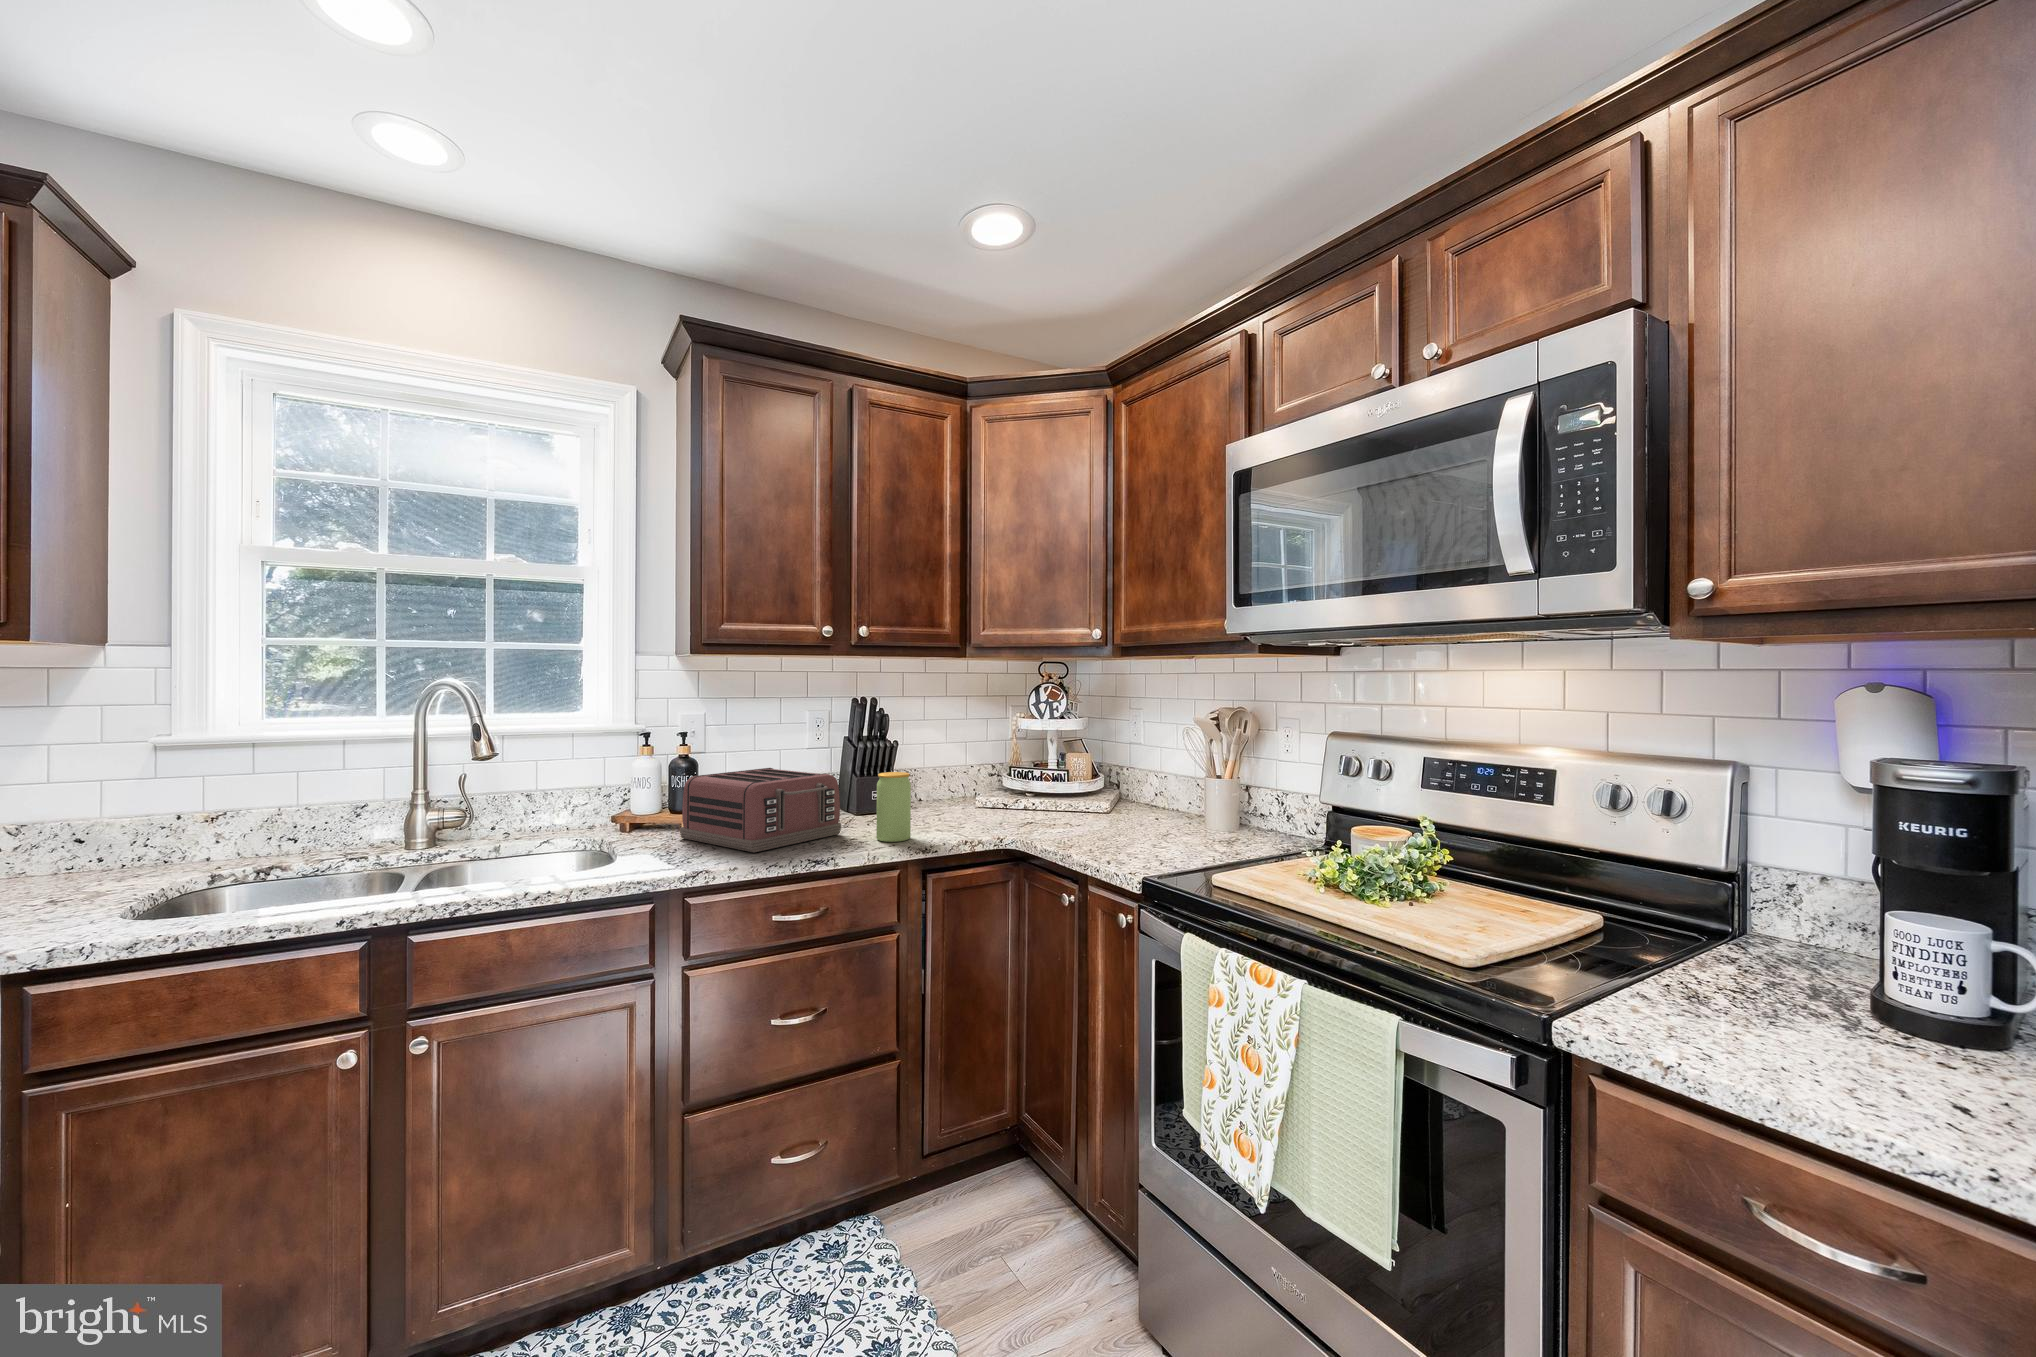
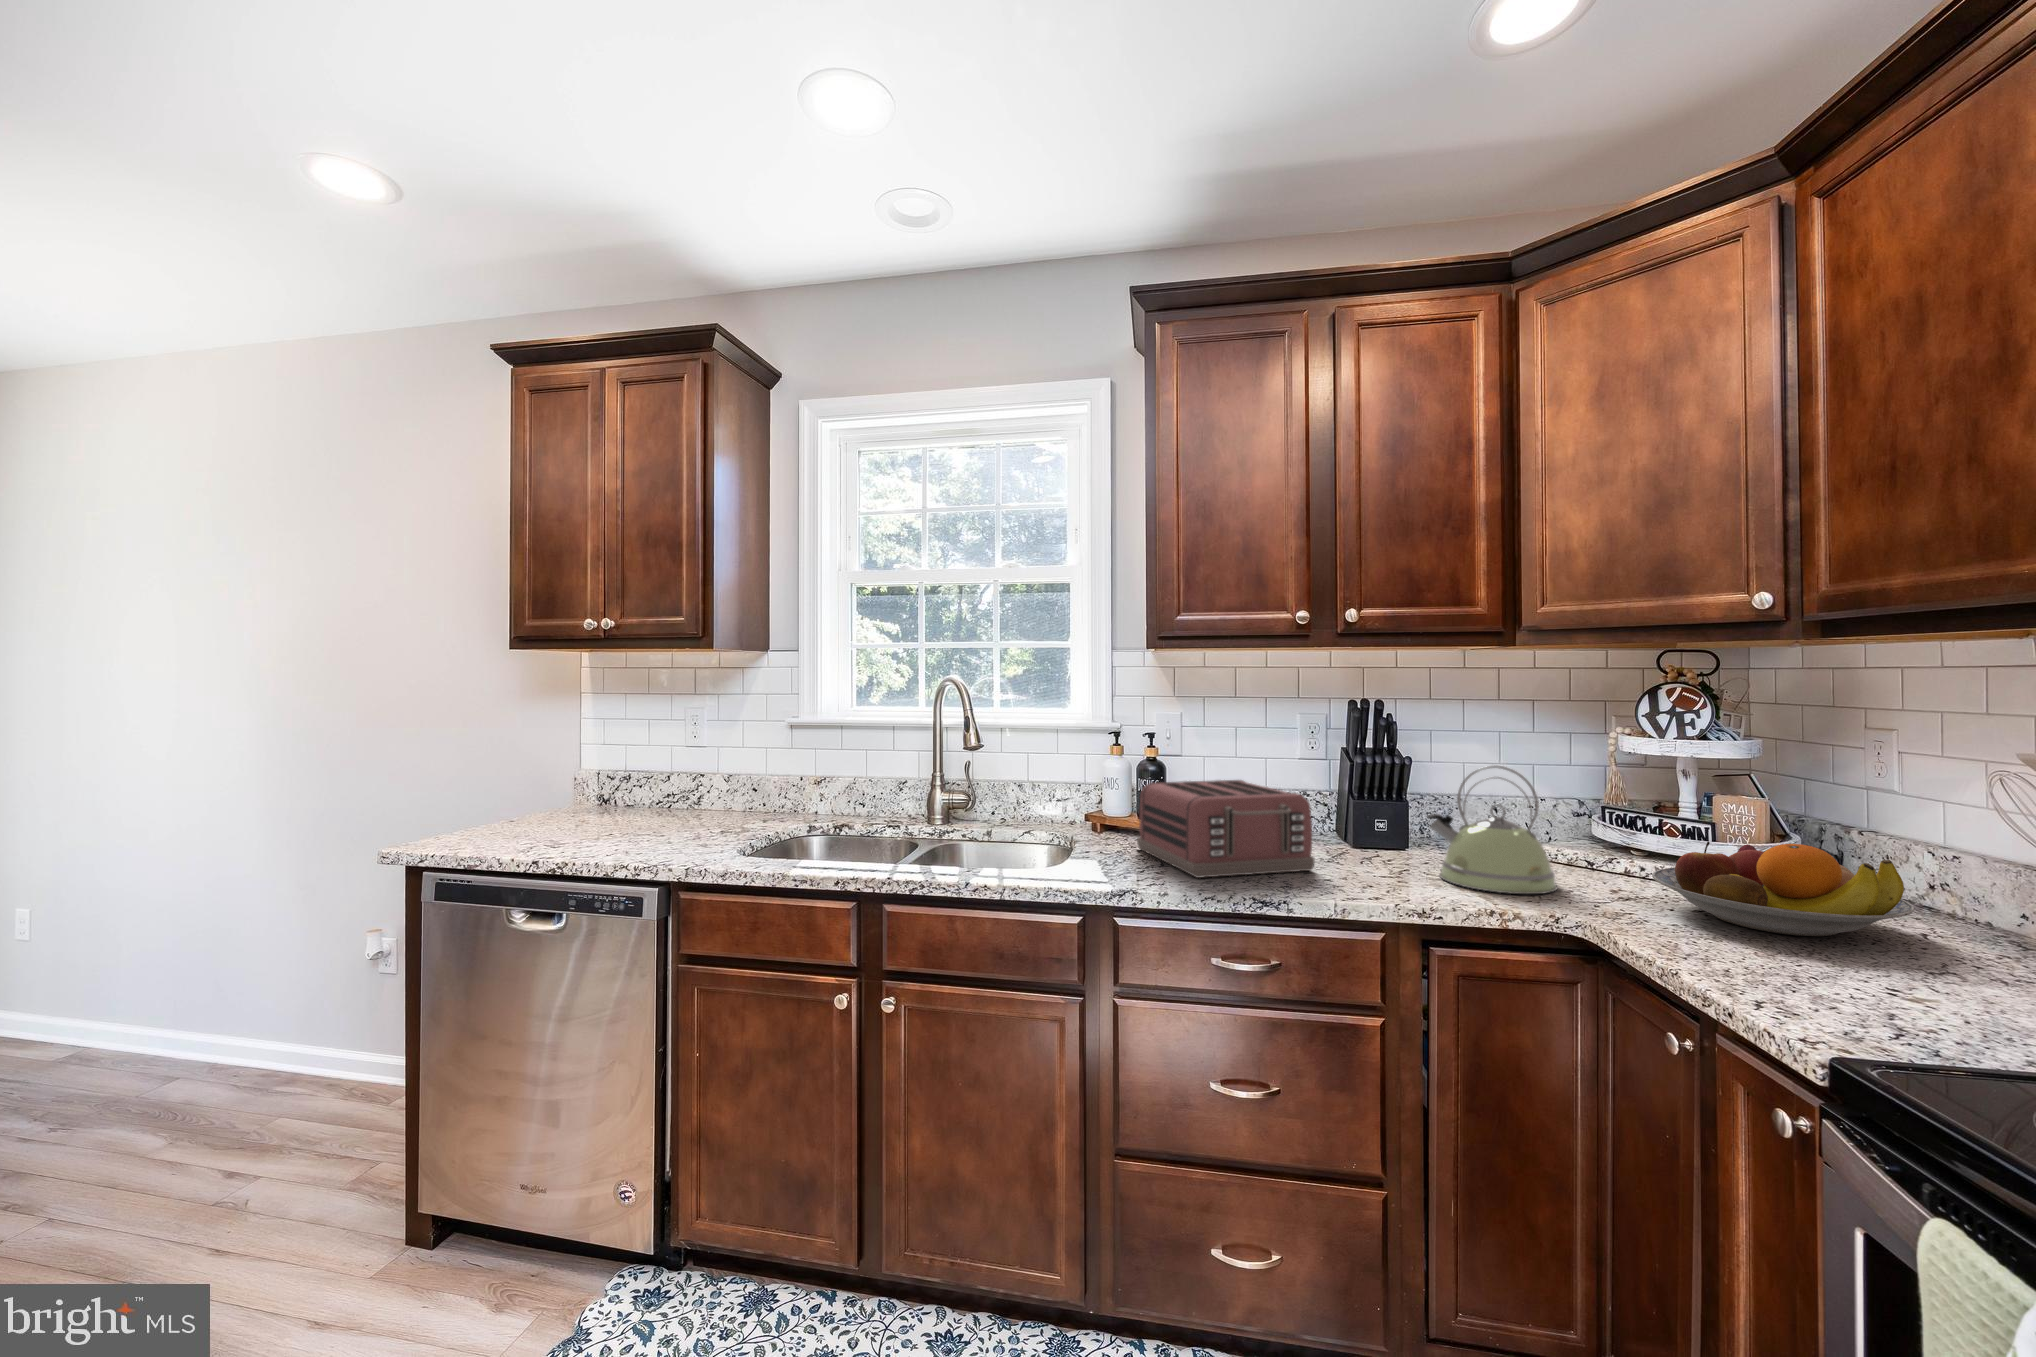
kettle: none [916,742,997,830] -> present [1427,765,1558,894]
jar: present [876,772,911,842] -> none [1355,799,1404,893]
fruit bowl: none [1048,777,1162,829] -> present [1652,842,1914,936]

